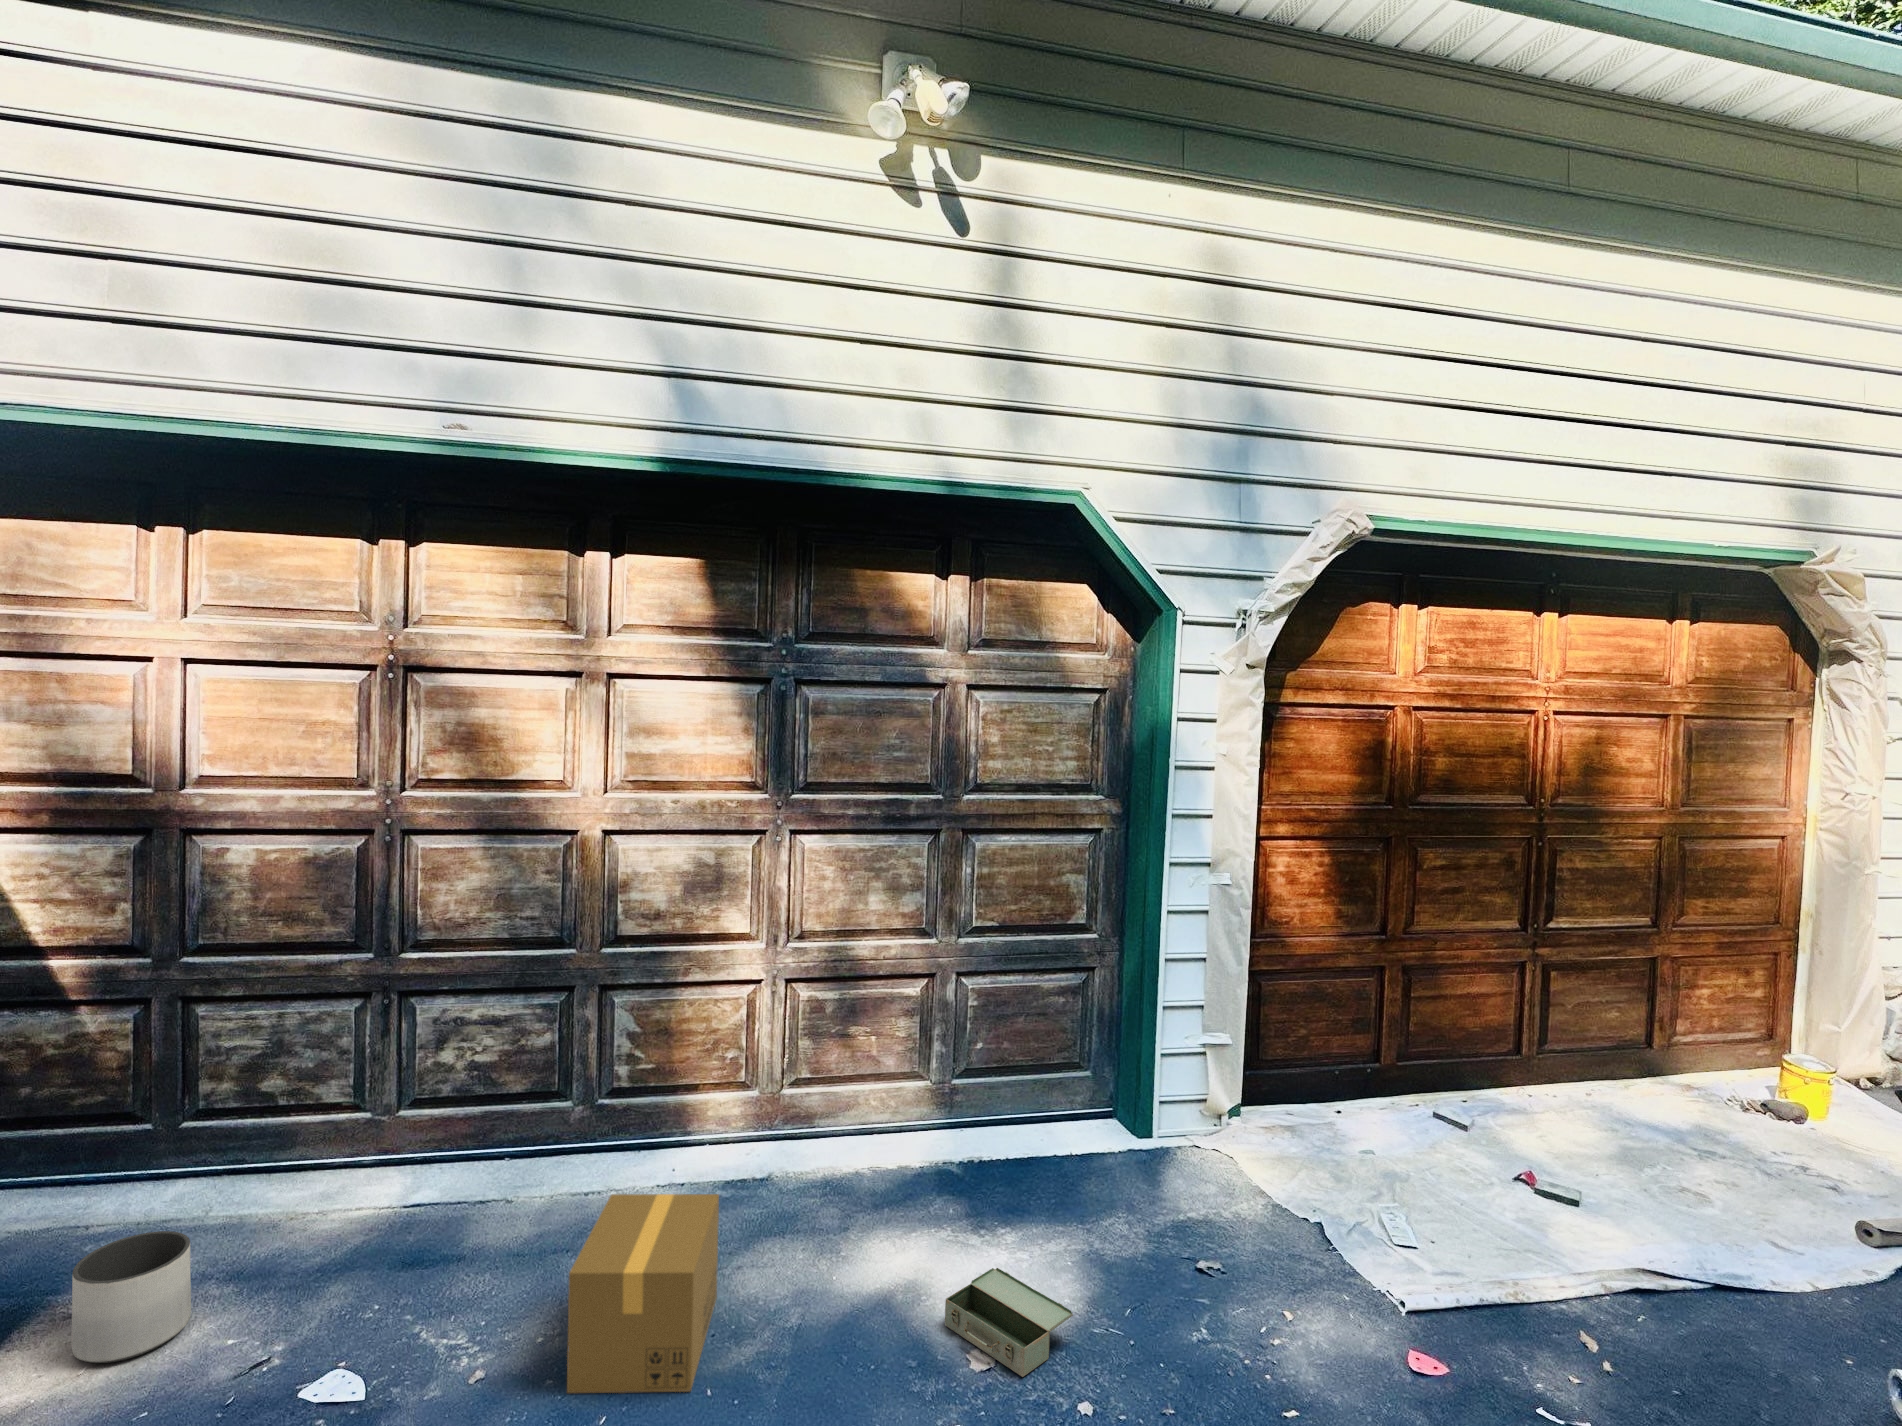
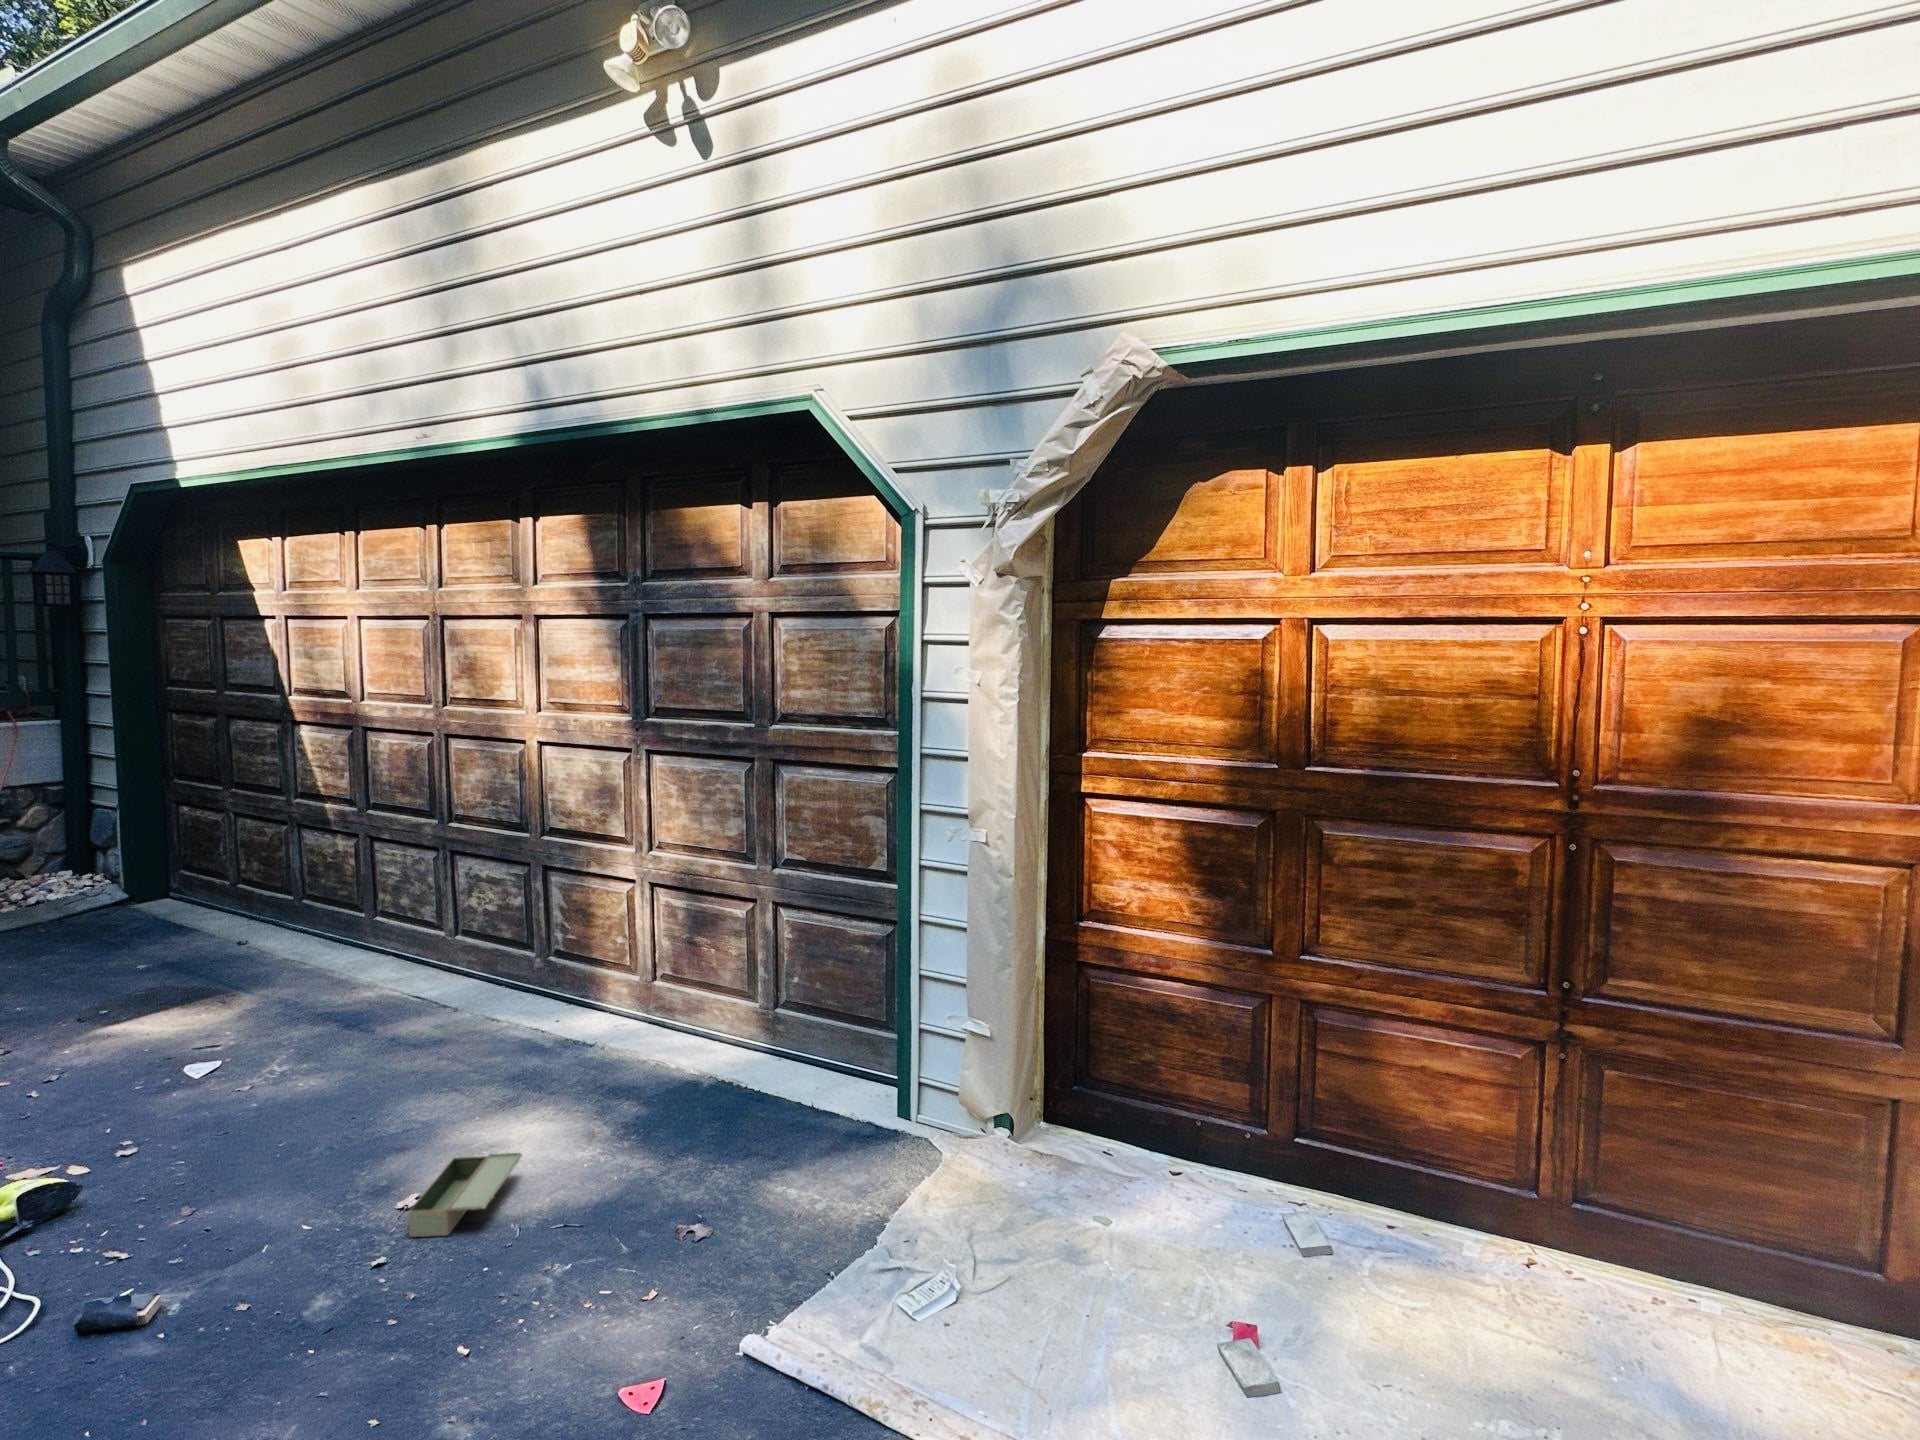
cardboard box: present [567,1194,719,1393] -> none [248,1003,408,1148]
planter: present [71,1231,191,1363] -> none [184,962,255,1028]

